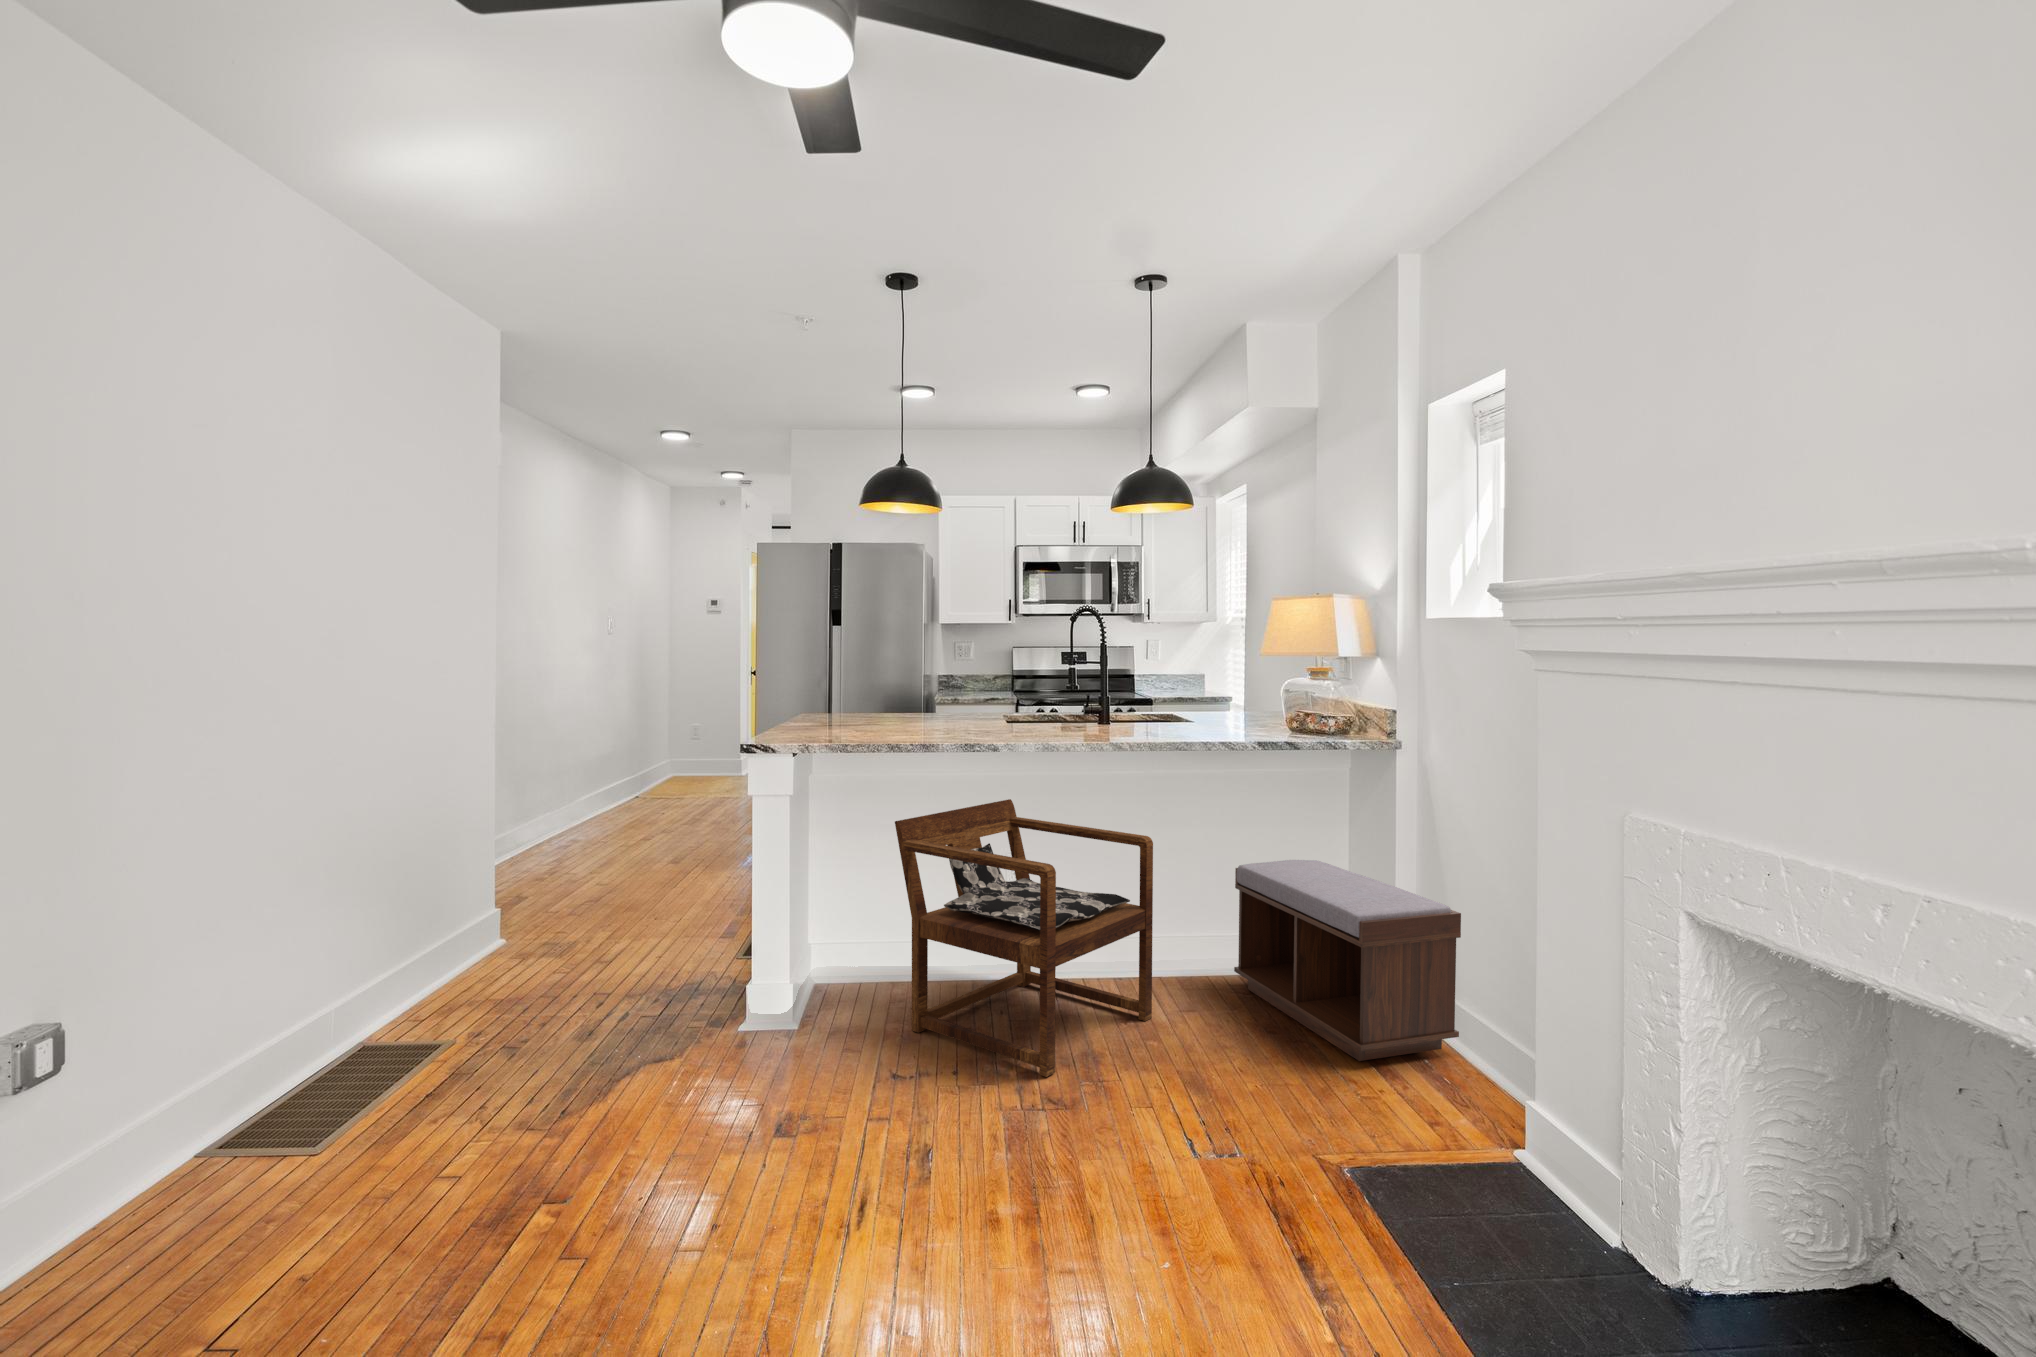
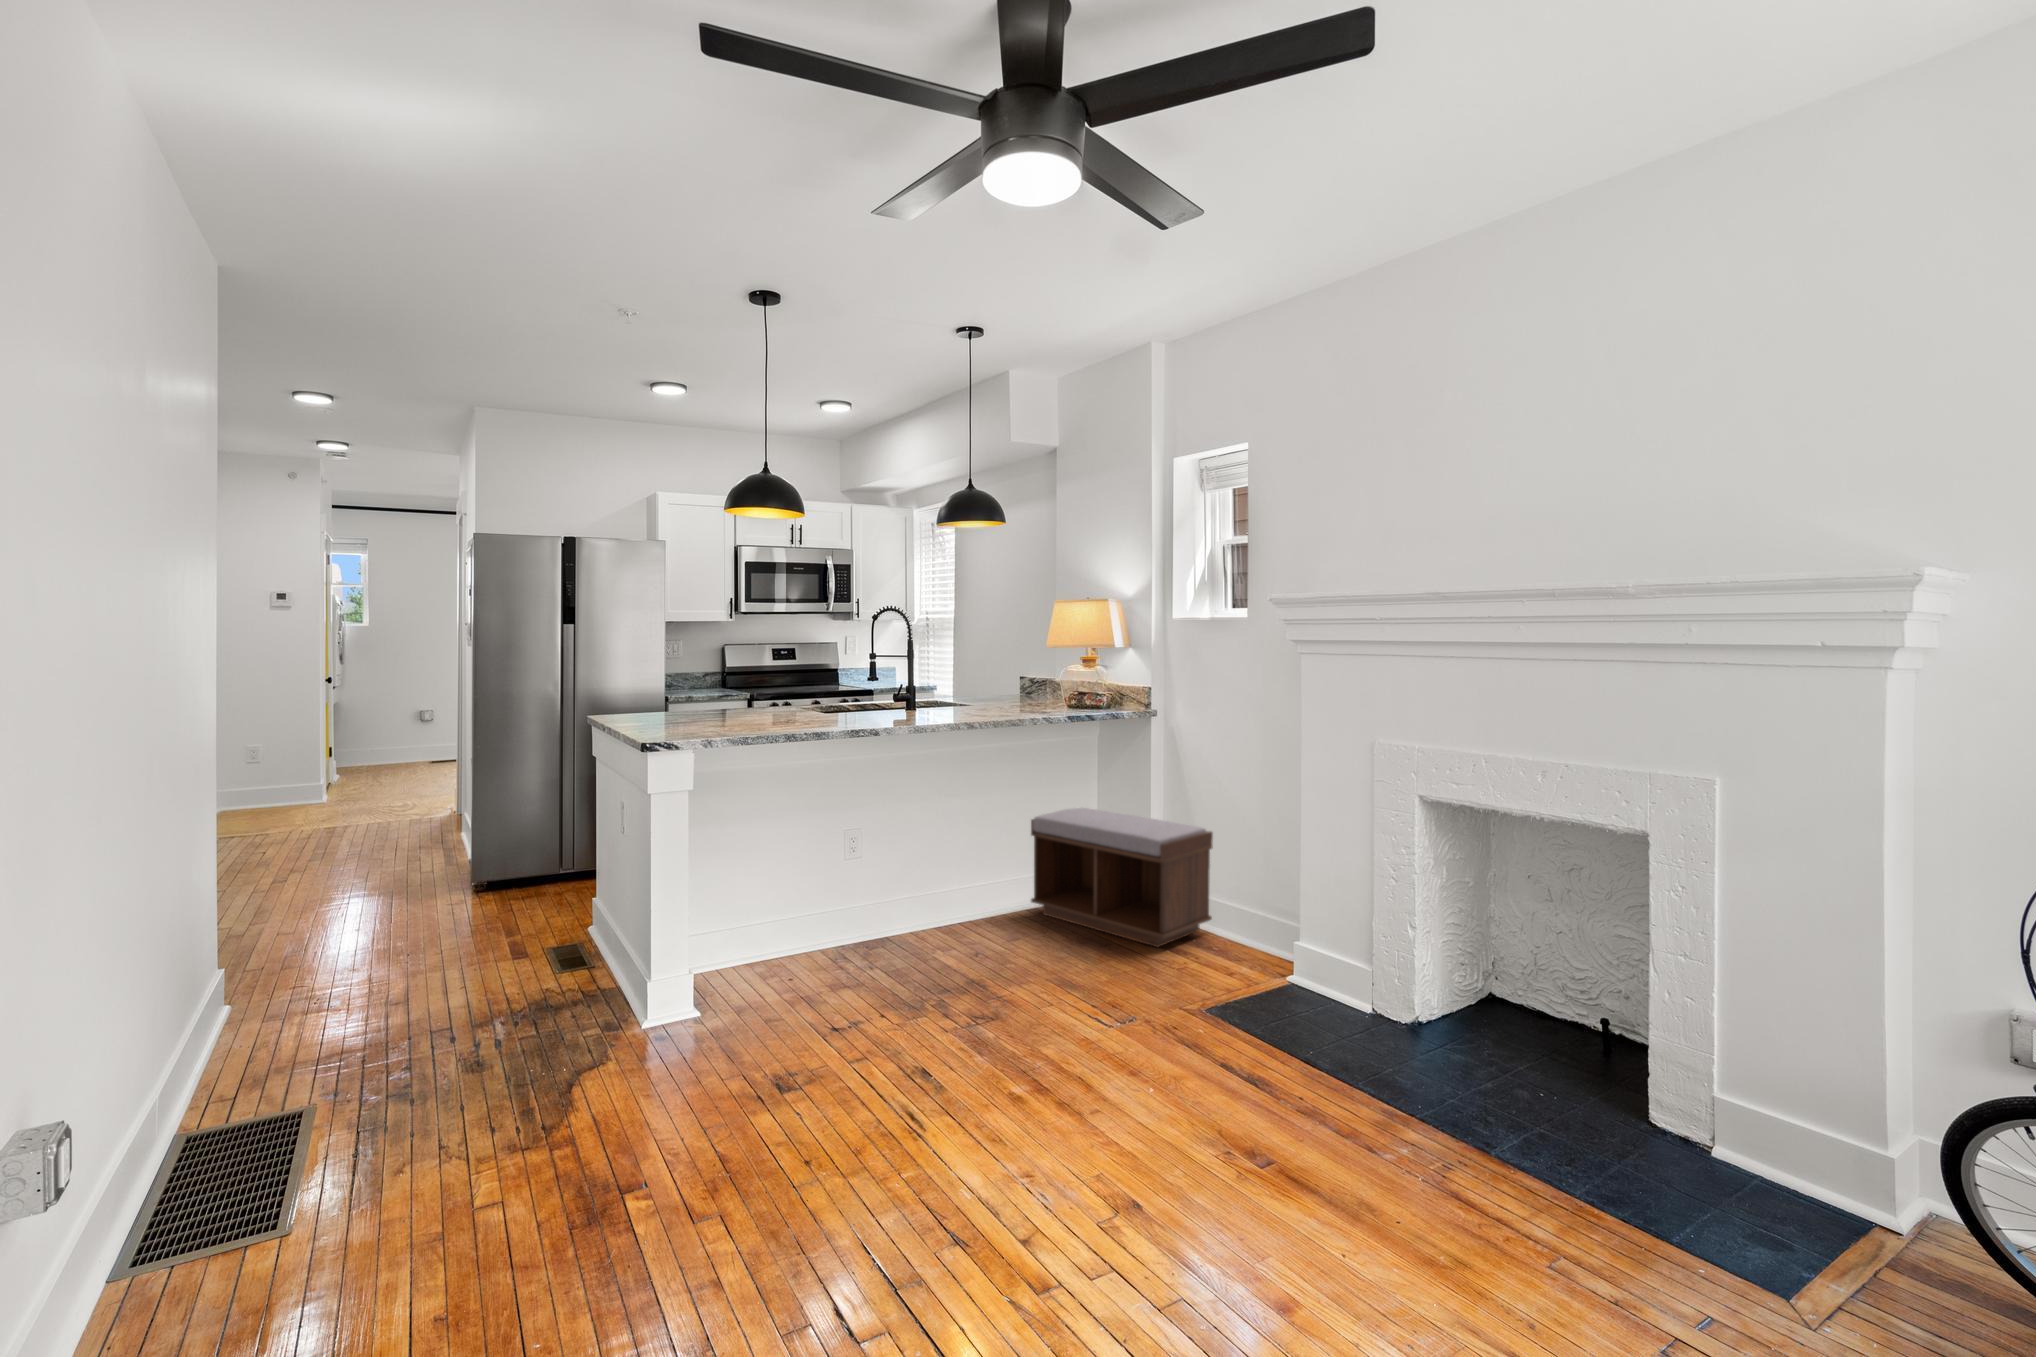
armchair: present [895,799,1153,1077] -> none [789,779,994,999]

